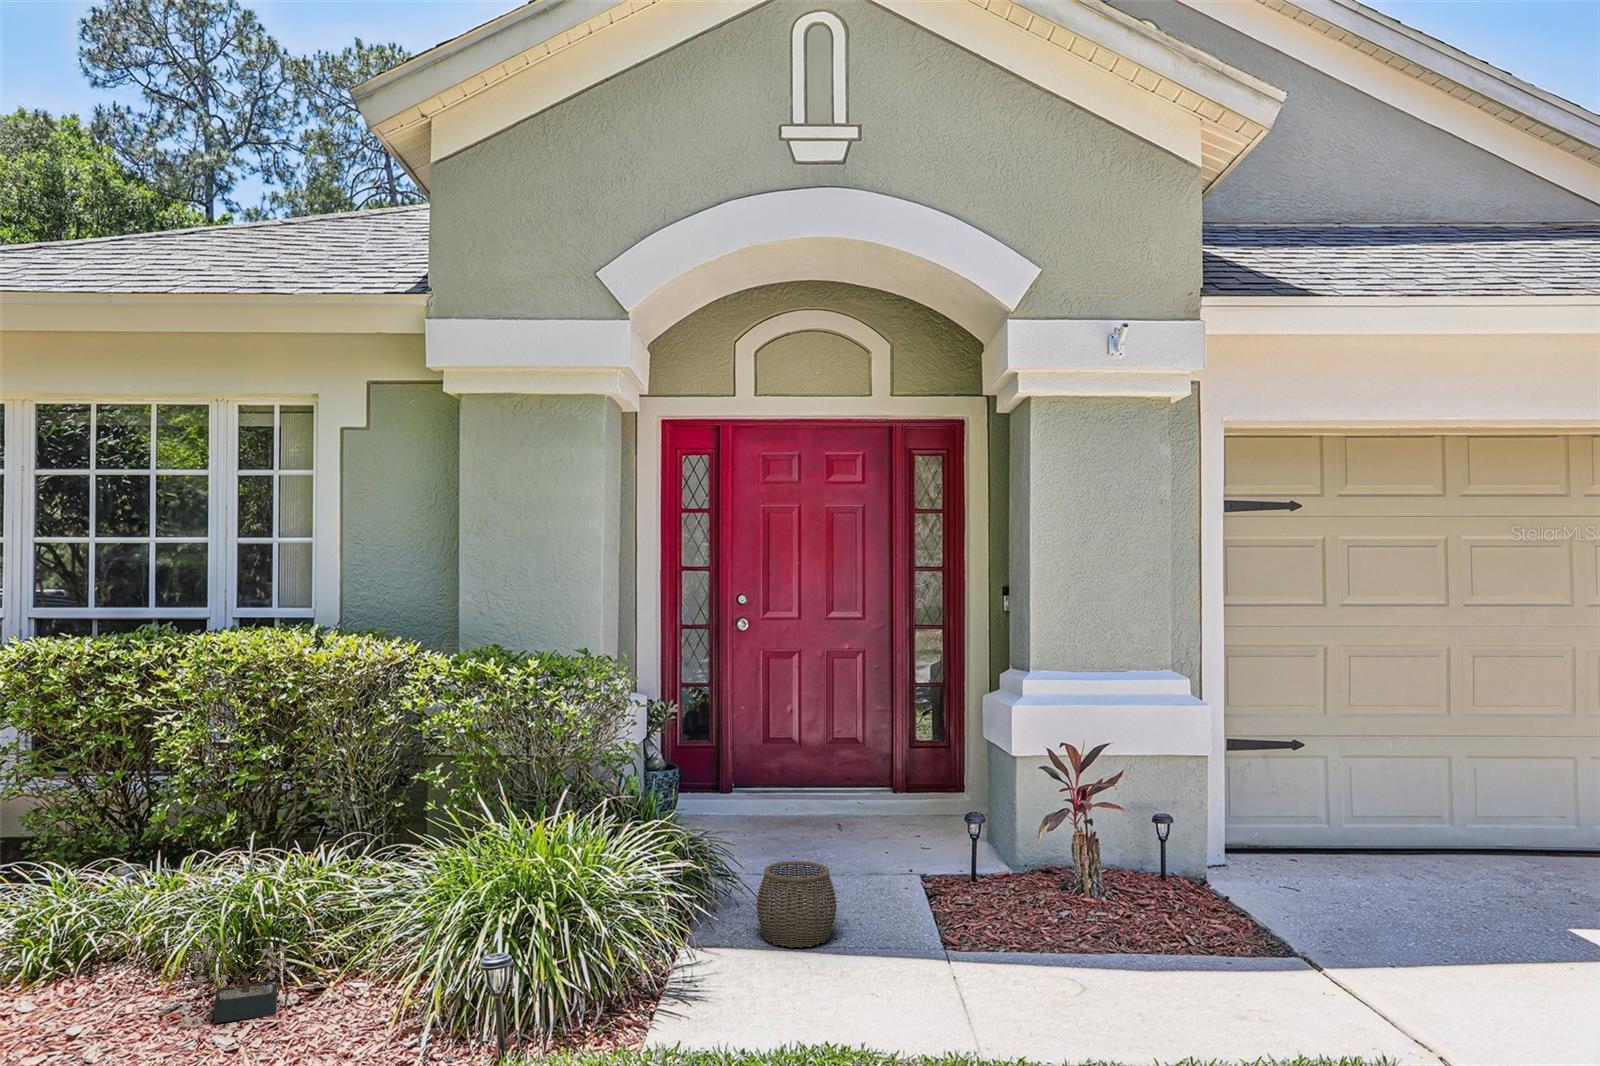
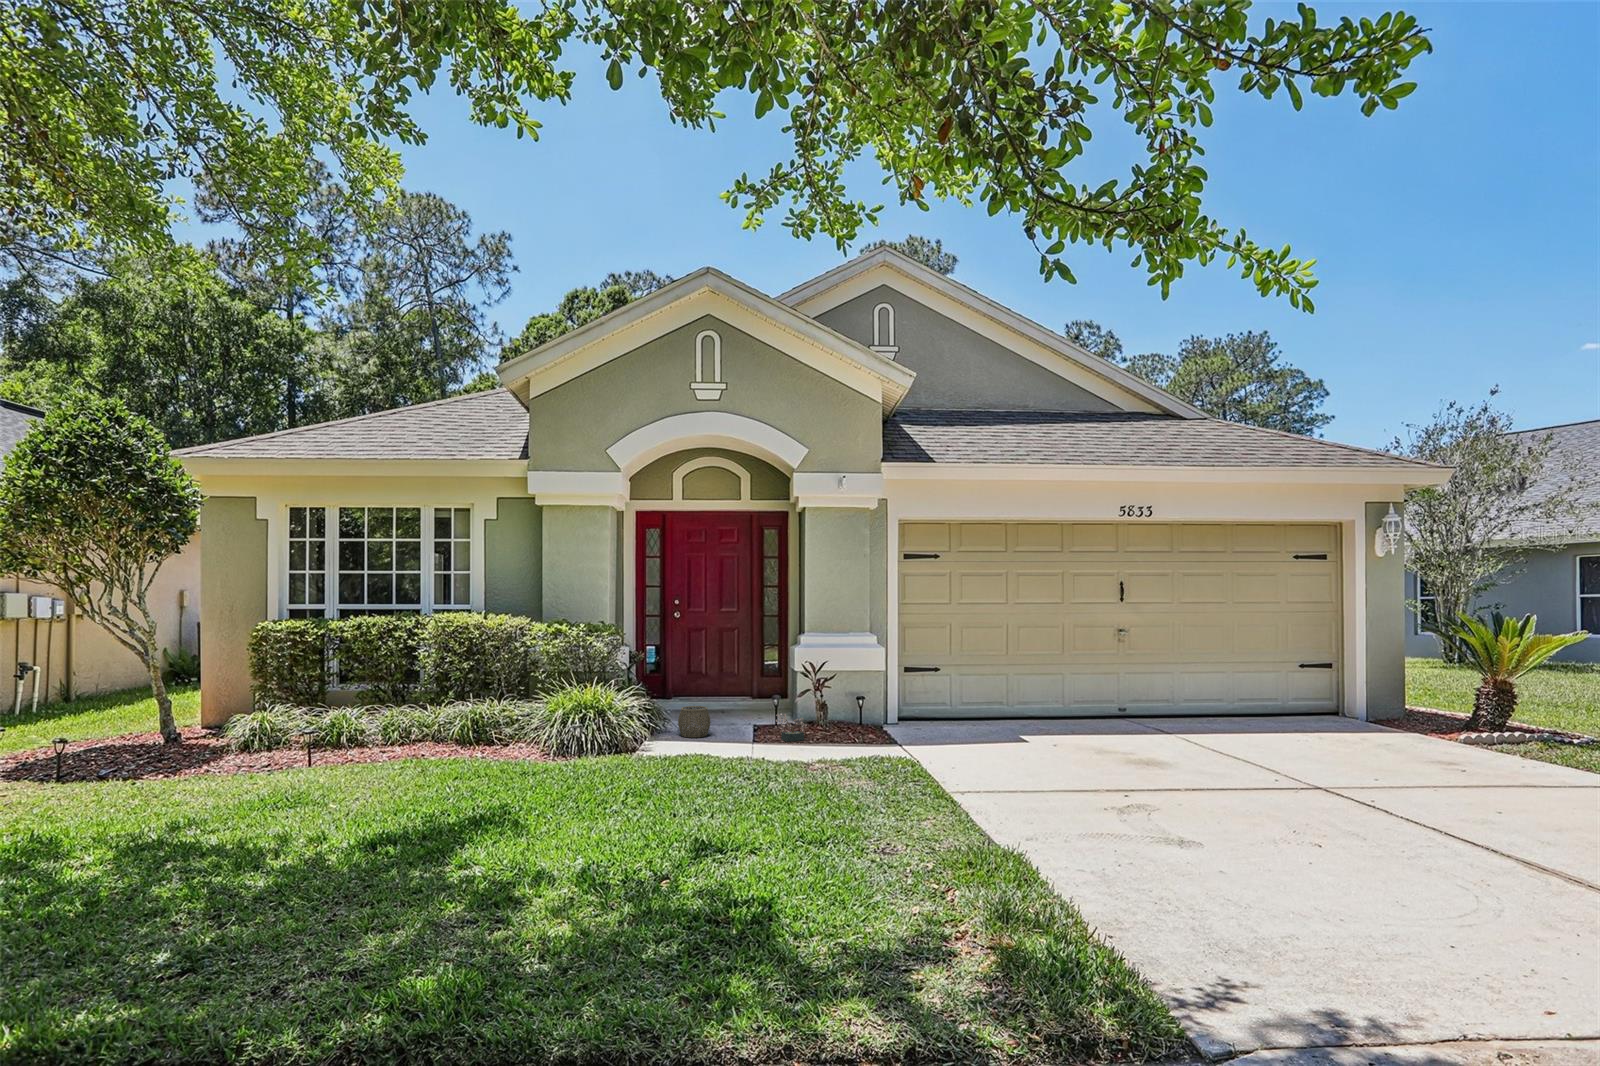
decorative plant: present [188,933,295,1023] -> present [775,713,807,742]

